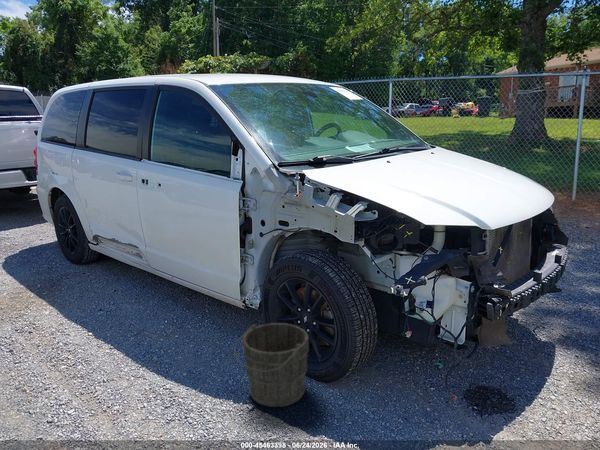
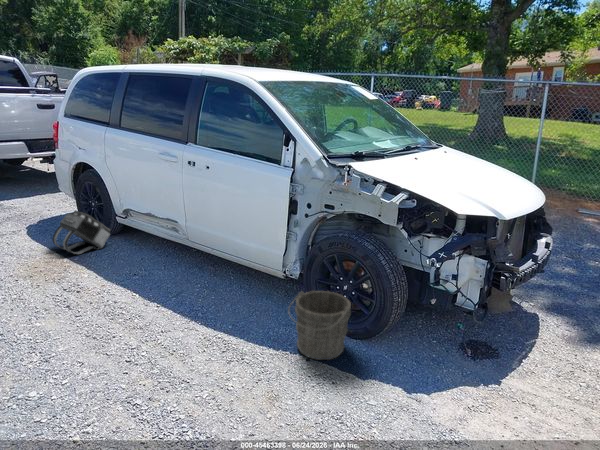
backpack: none [21,239,85,287] -> present [52,211,110,254]

